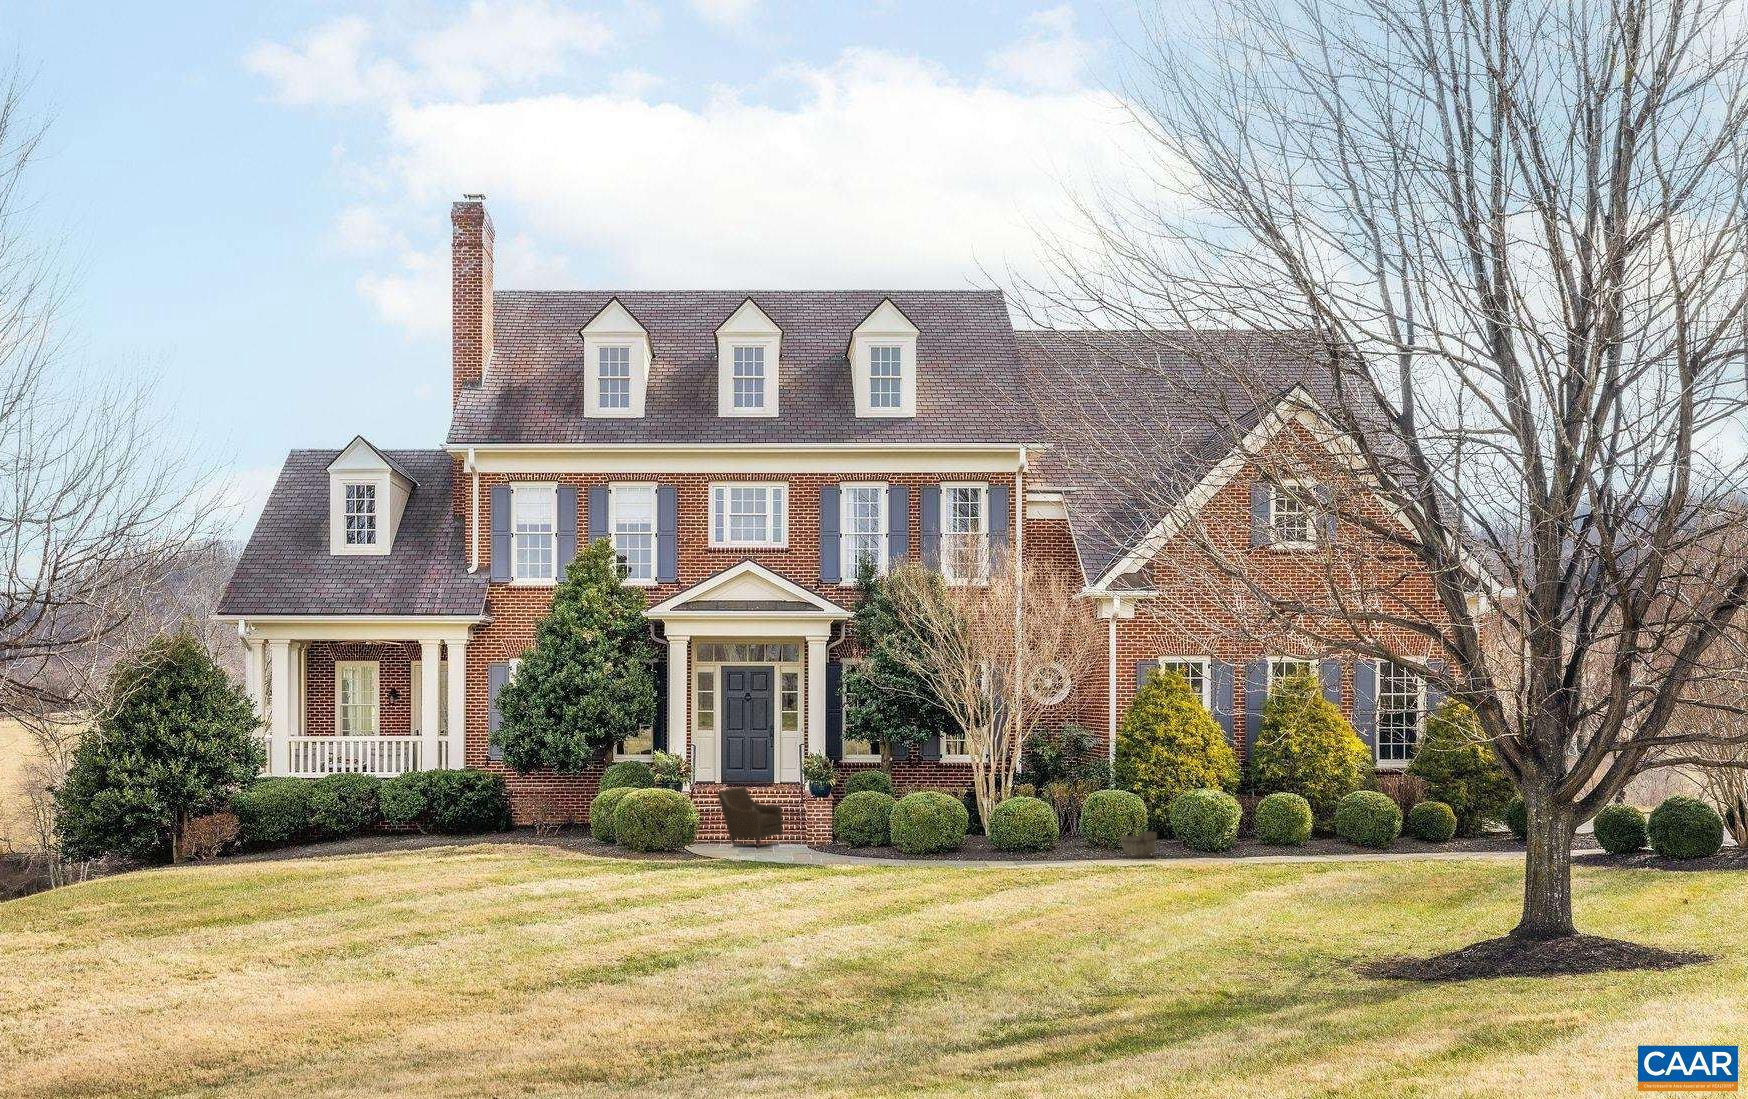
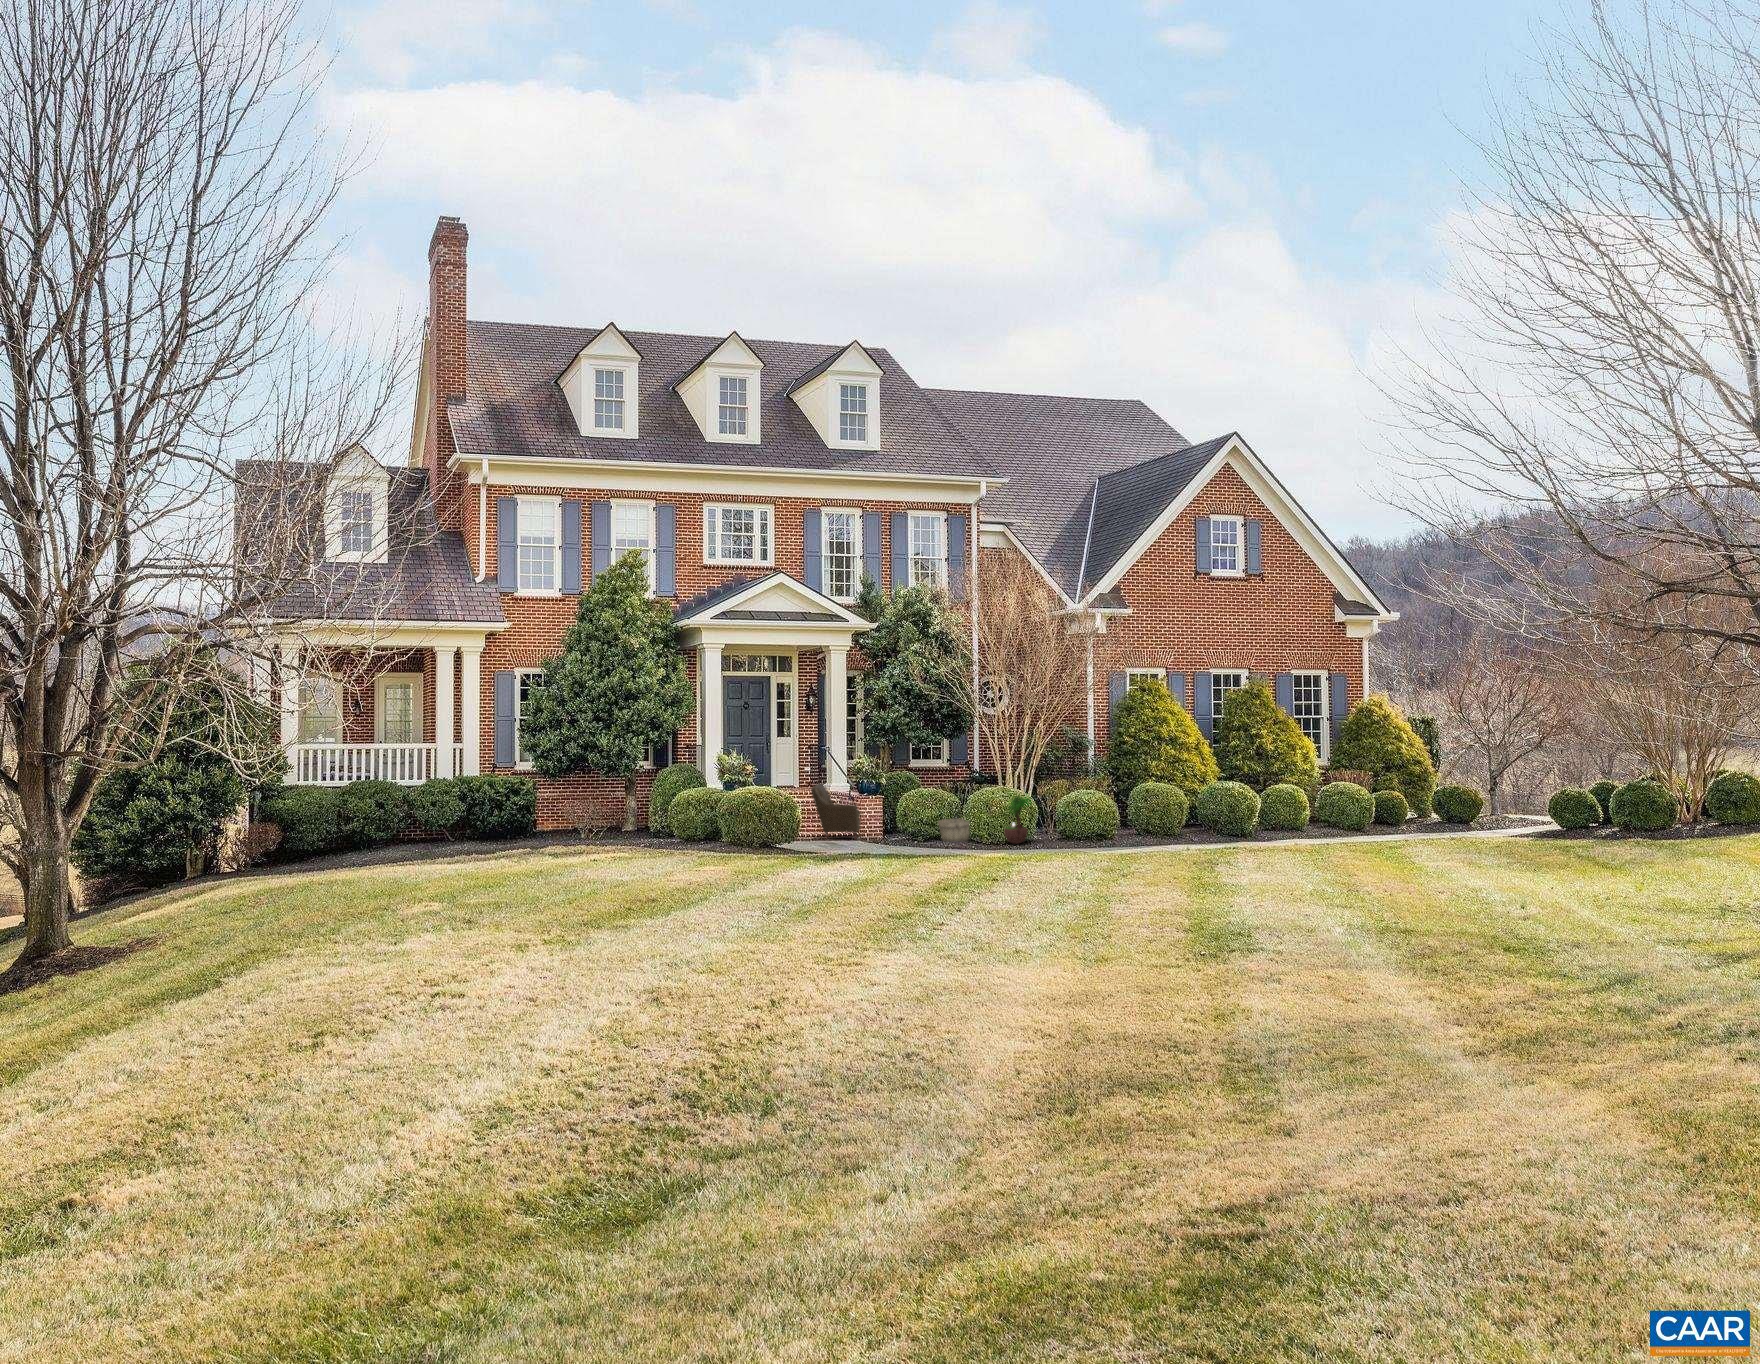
potted tree: none [868,800,903,860] -> present [1004,794,1031,844]
wooden bucket: present [1120,827,1157,858] -> present [938,818,969,842]

